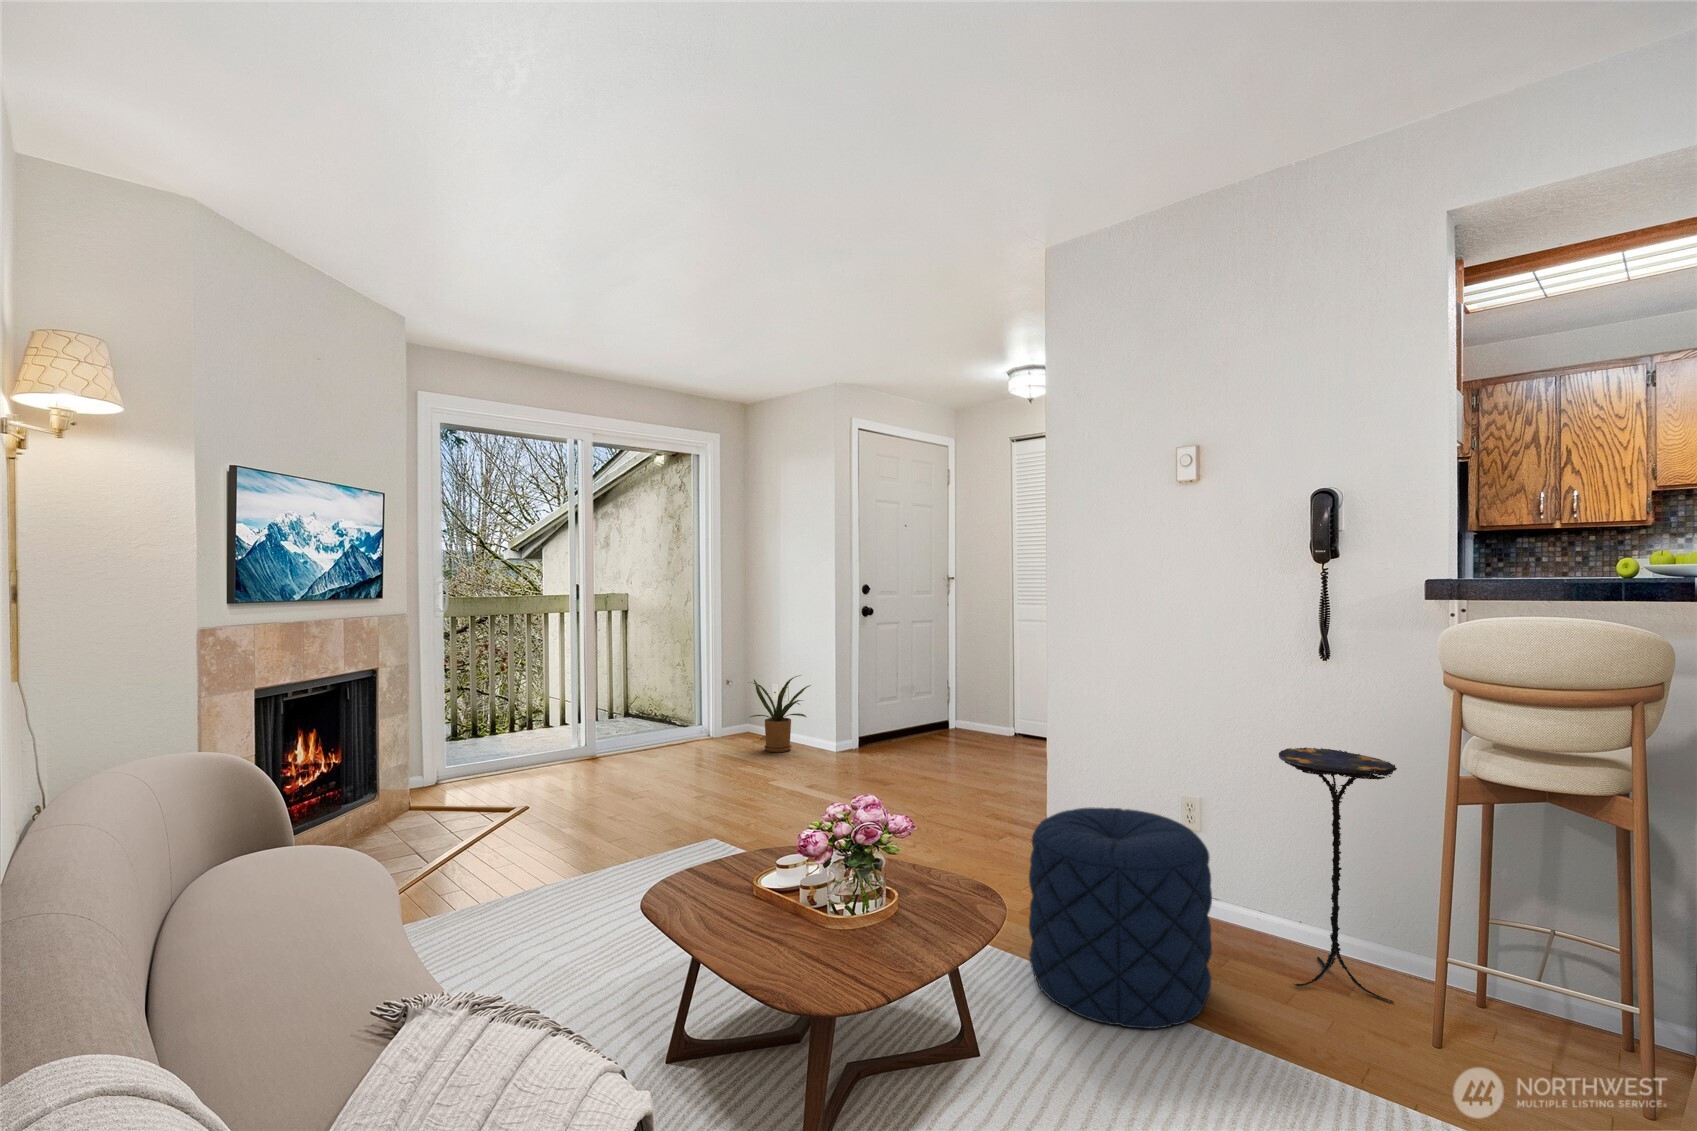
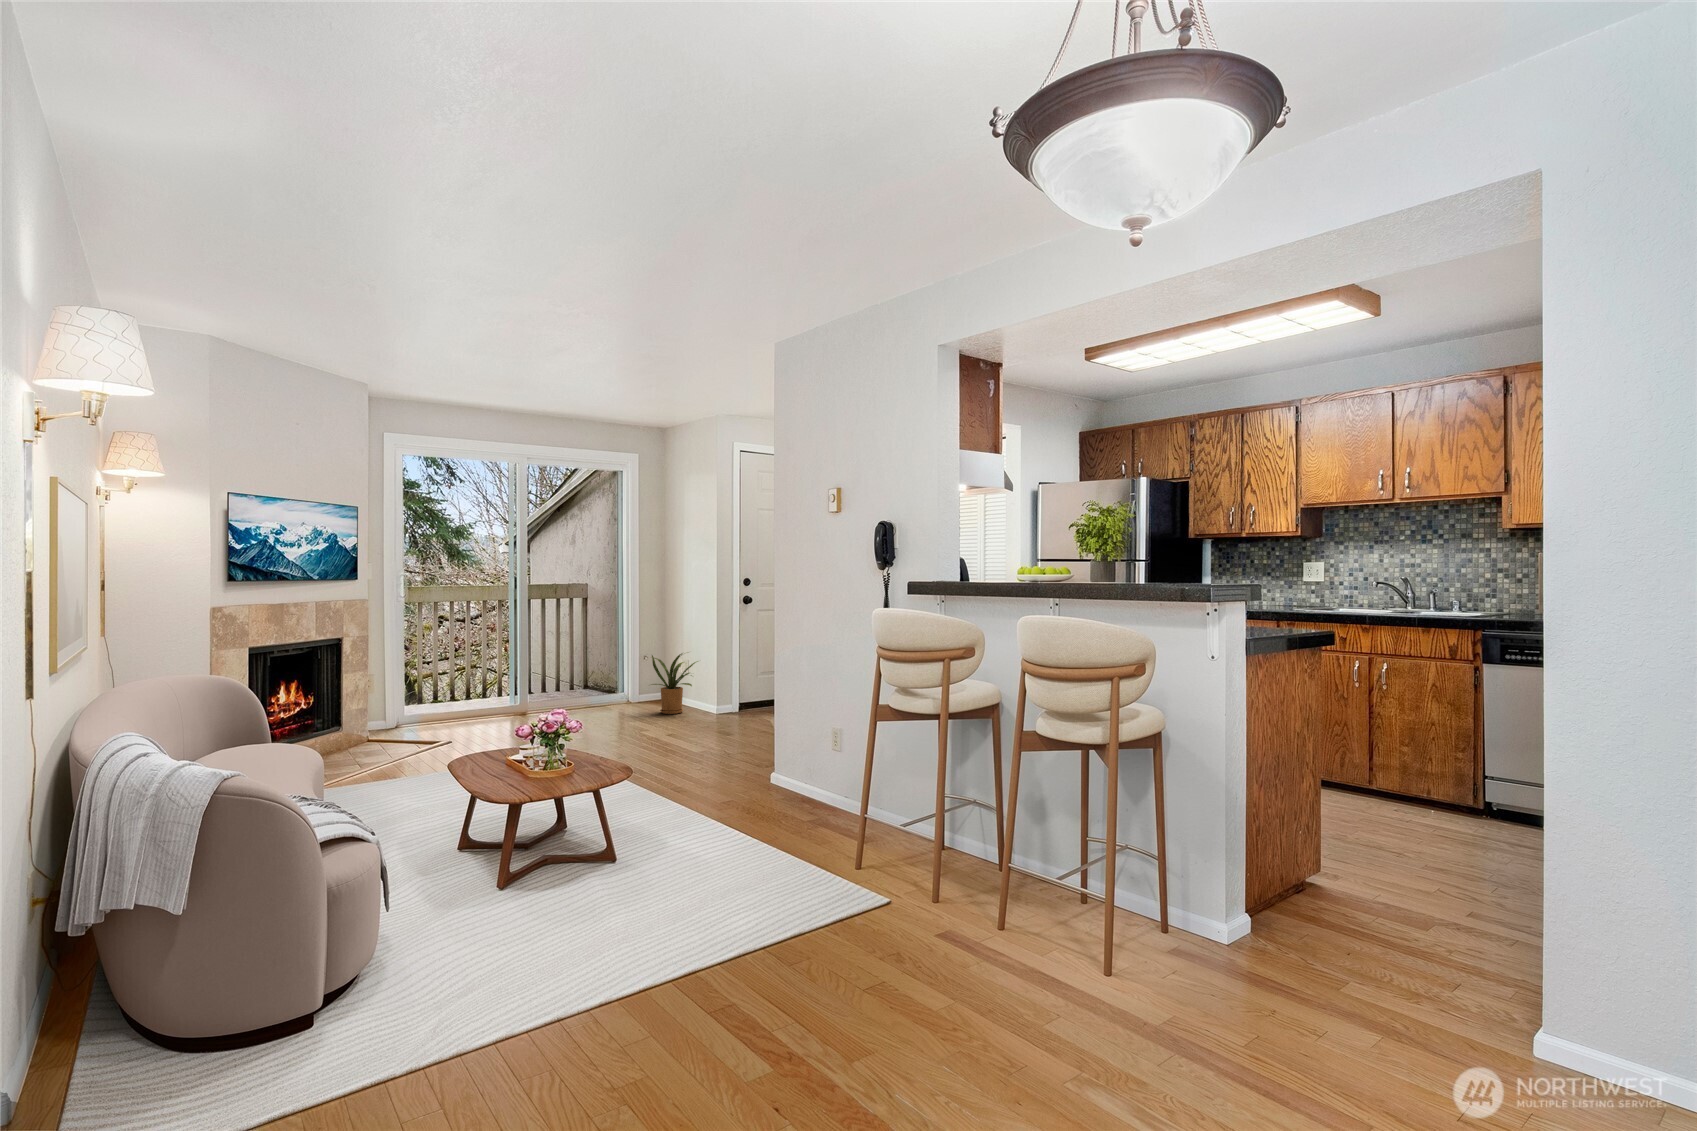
side table: present [1279,748,1397,1002] -> none [834,692,899,847]
pouf: present [1029,808,1212,1029] -> none [675,729,782,850]

